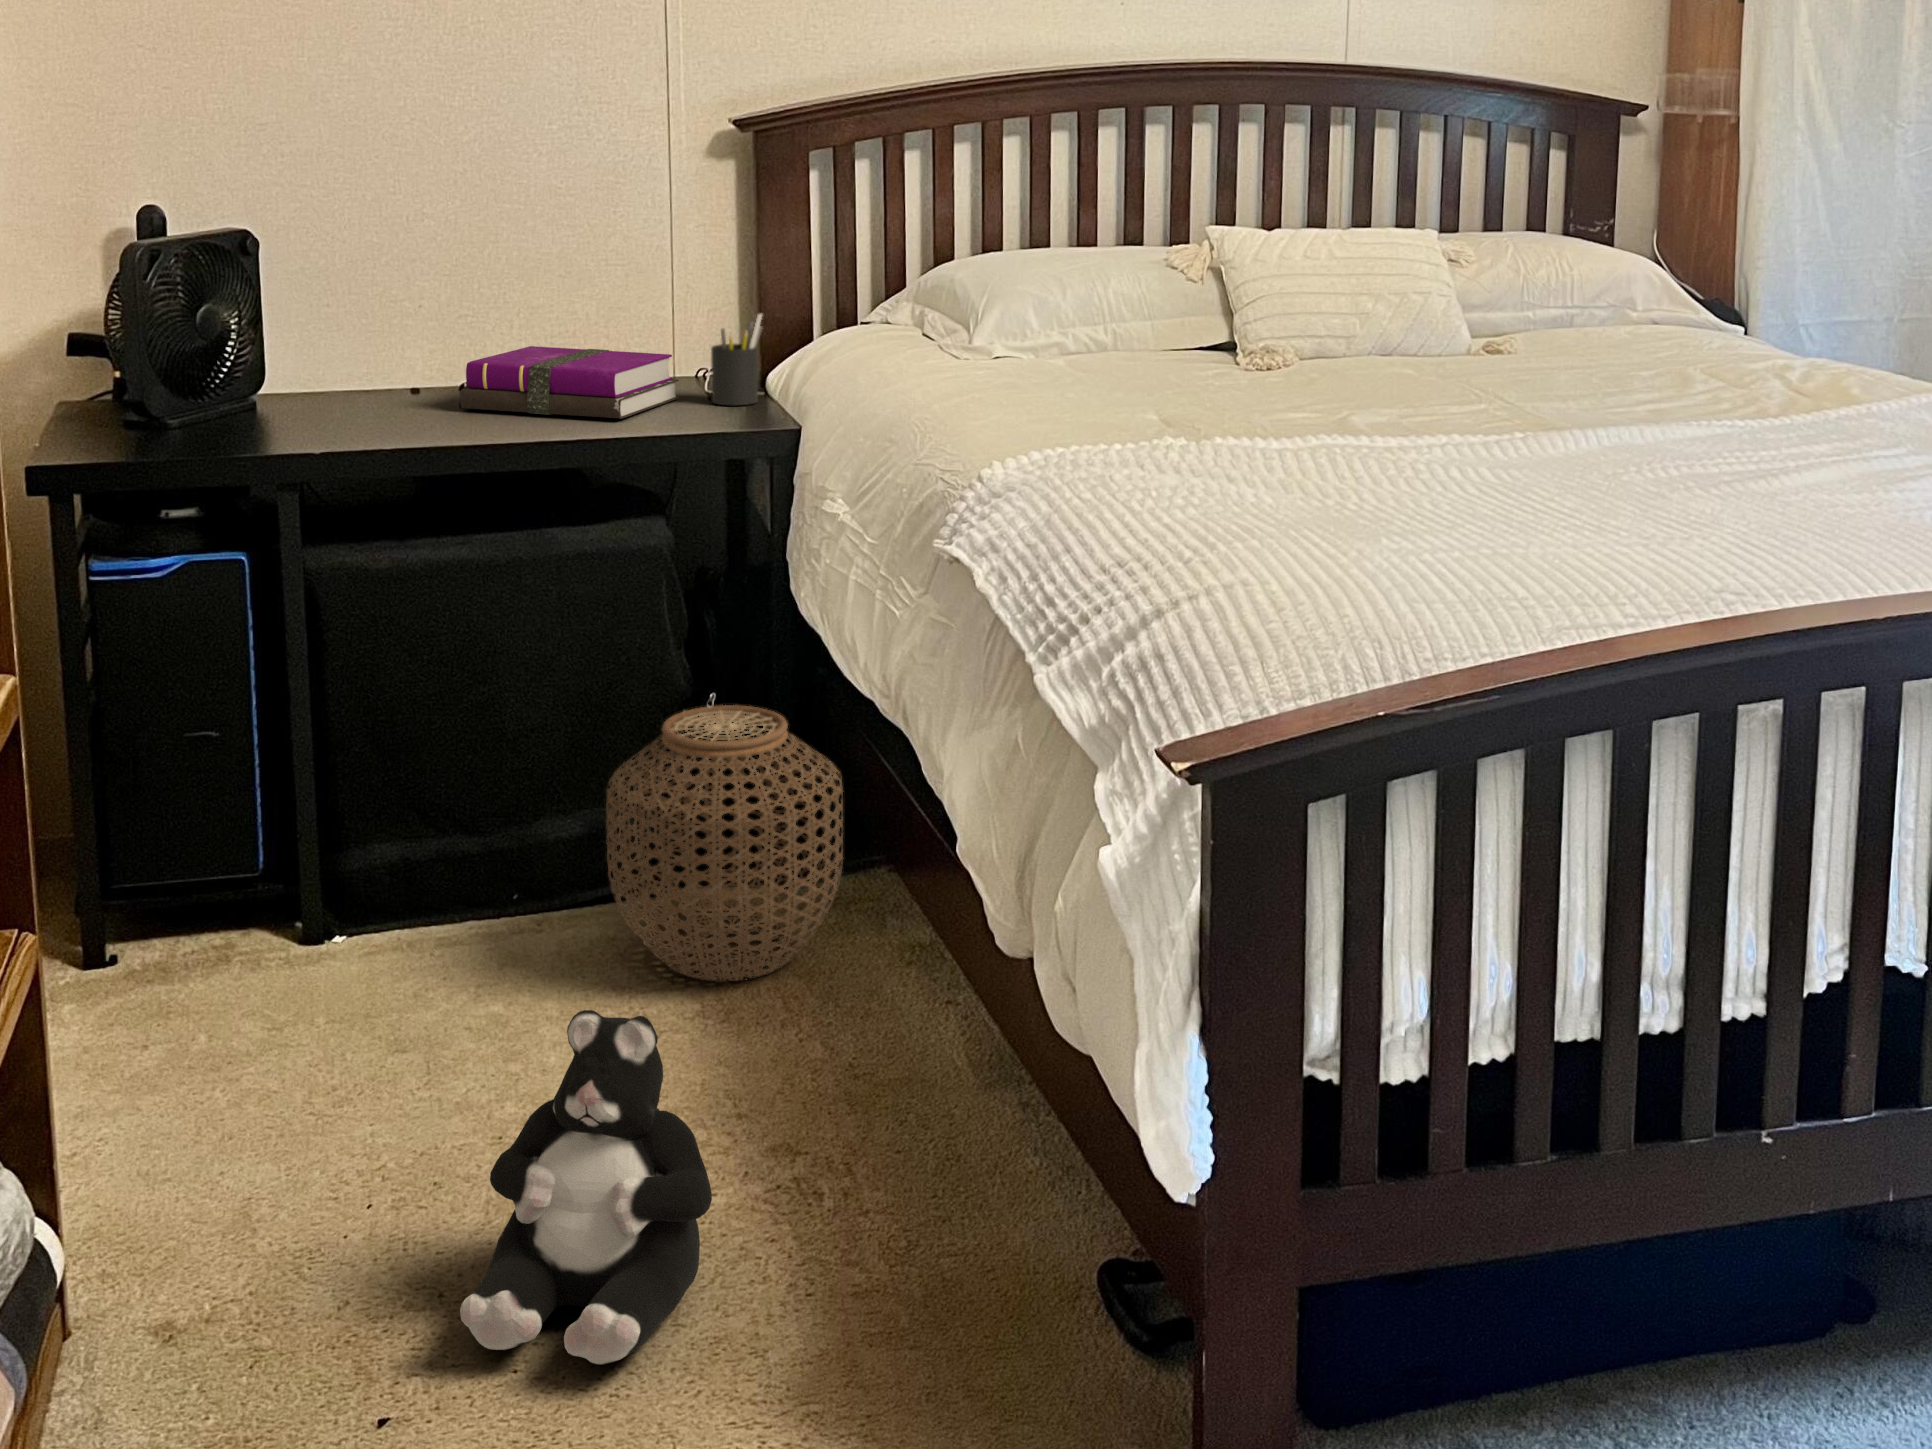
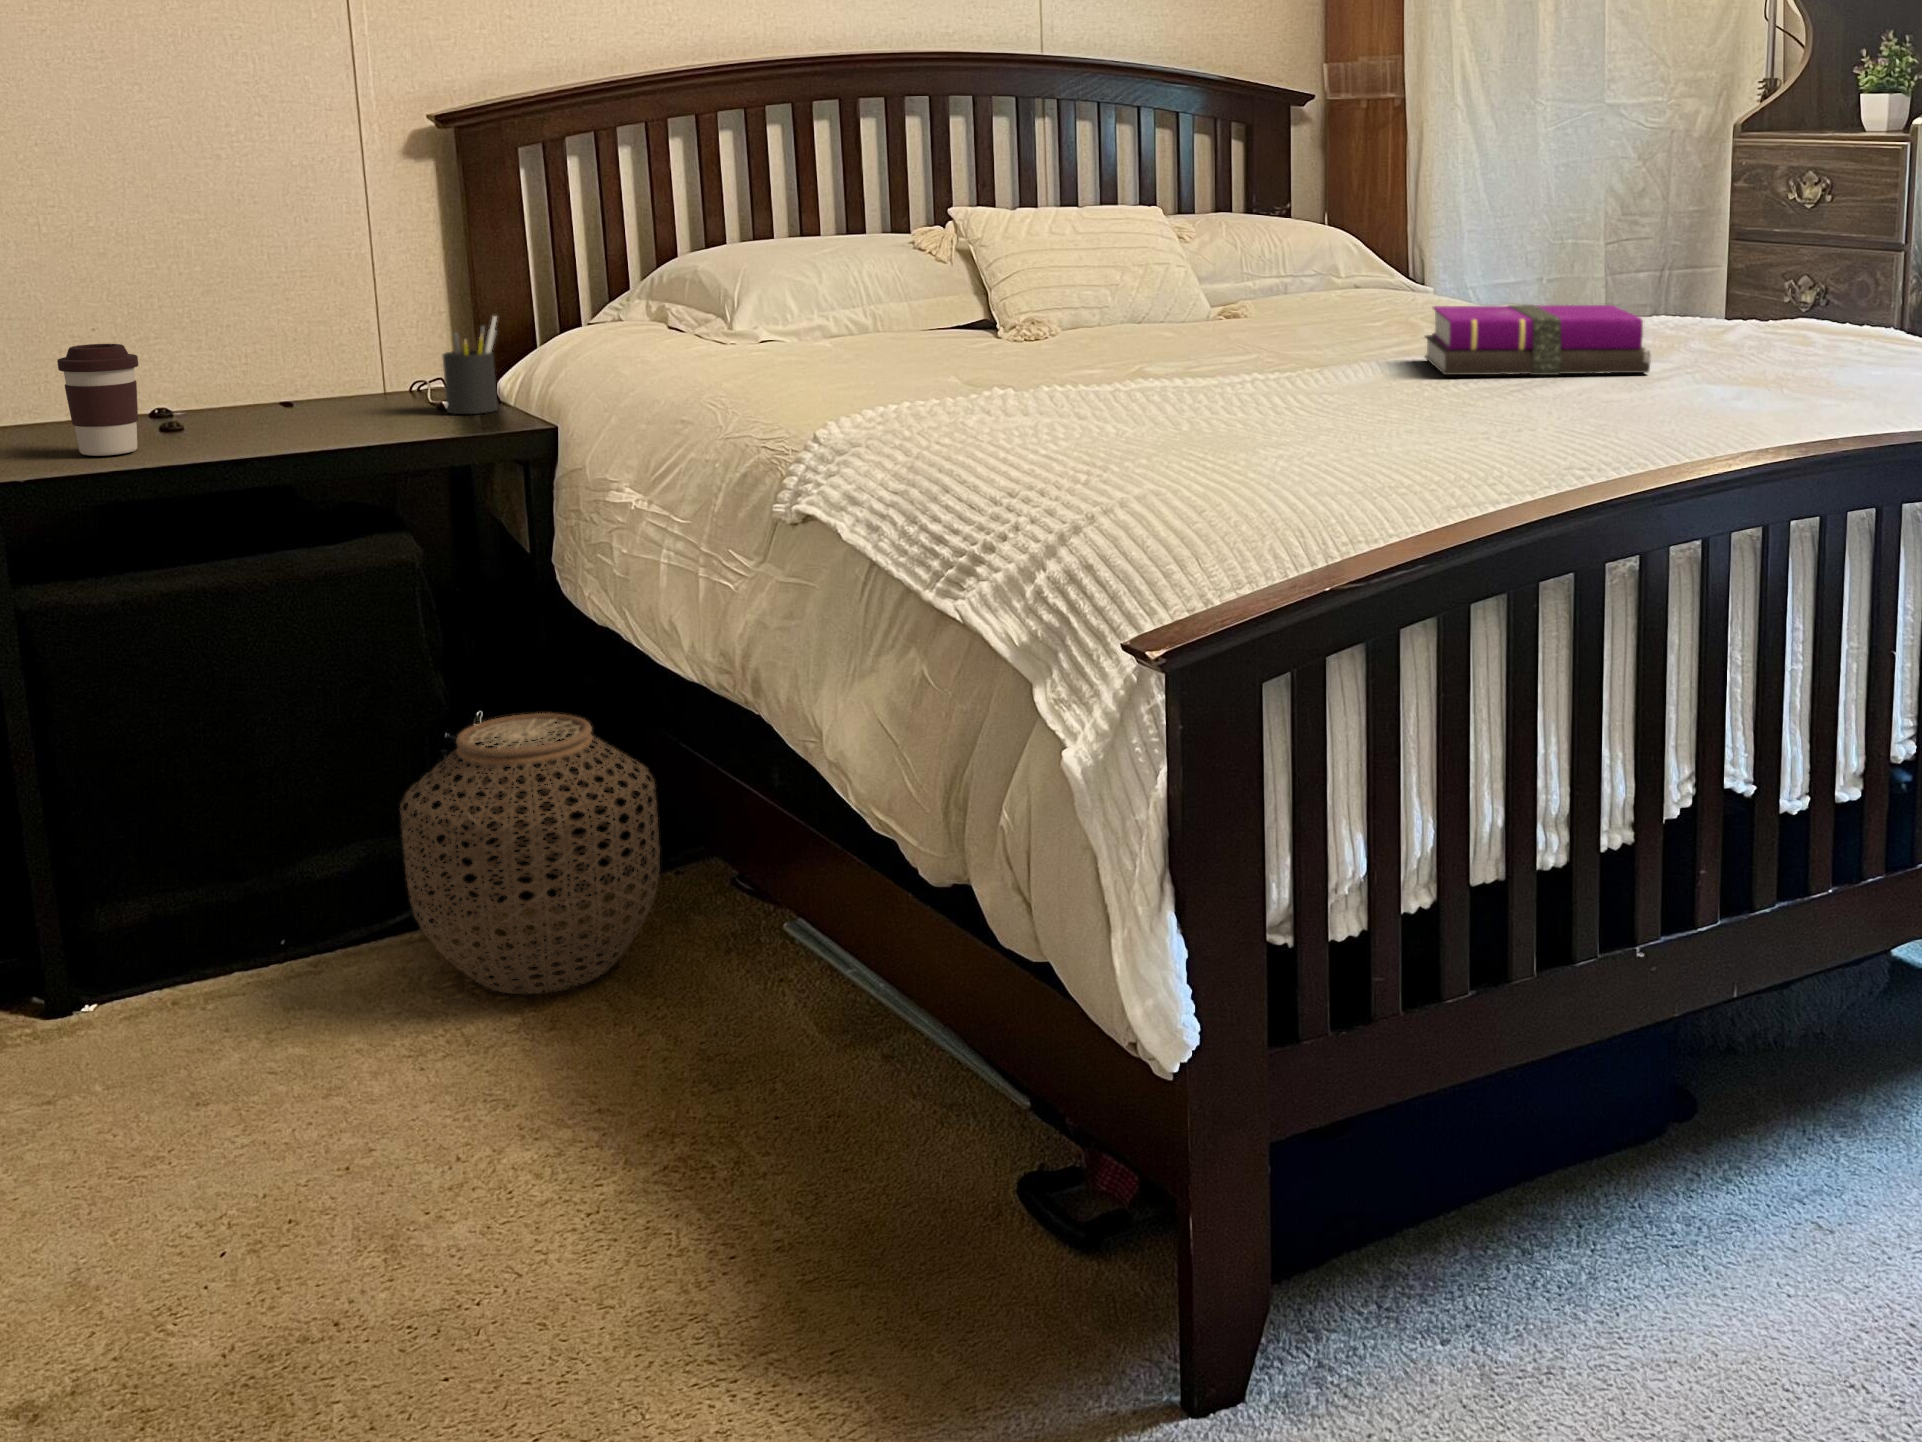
coffee cup: none [370,327,437,428] -> present [57,344,138,456]
notebook: present [460,346,679,418] -> present [1425,305,1650,375]
plush toy: present [460,1010,712,1365] -> none [389,1005,639,1365]

